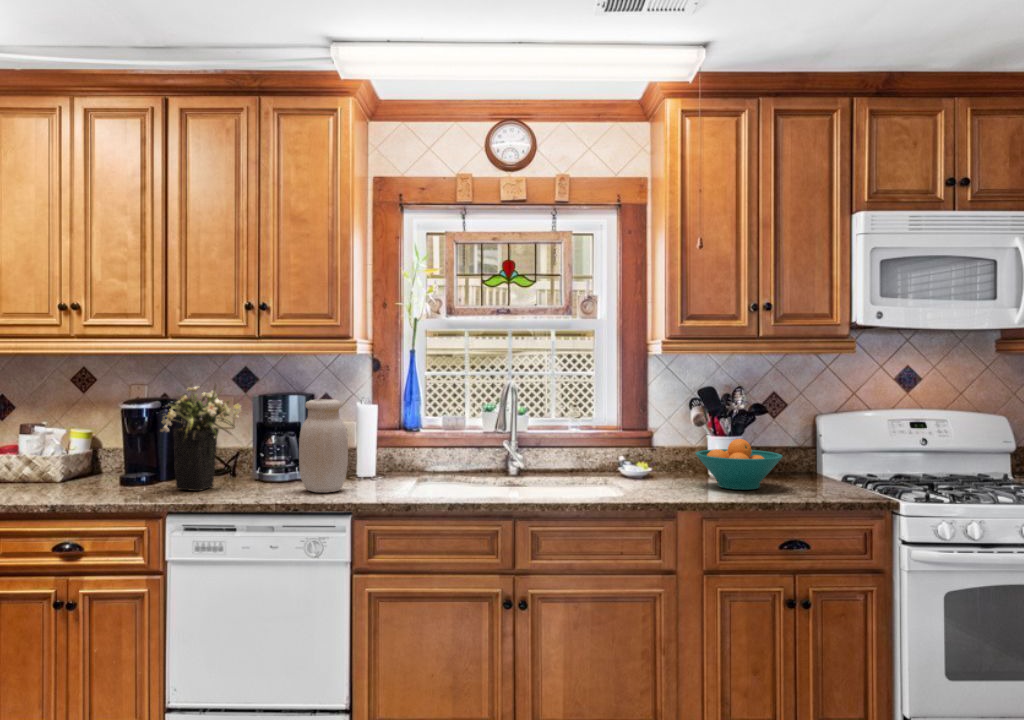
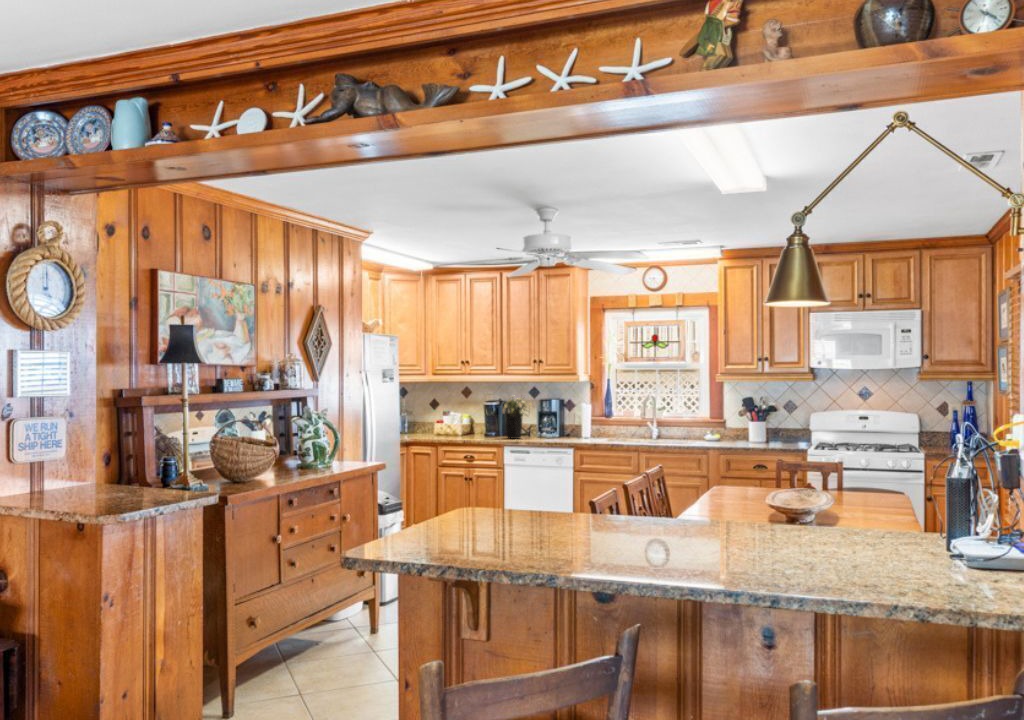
jar: present [299,399,348,493] -> none [555,401,575,440]
fruit bowl: present [696,439,783,490] -> none [730,422,770,445]

